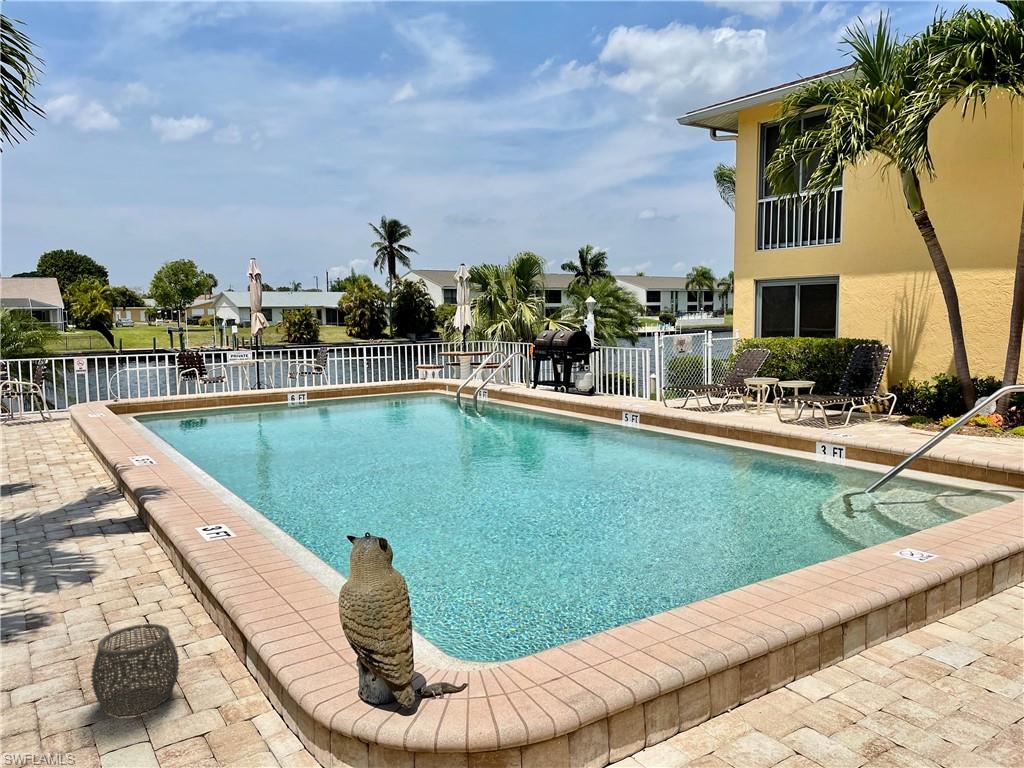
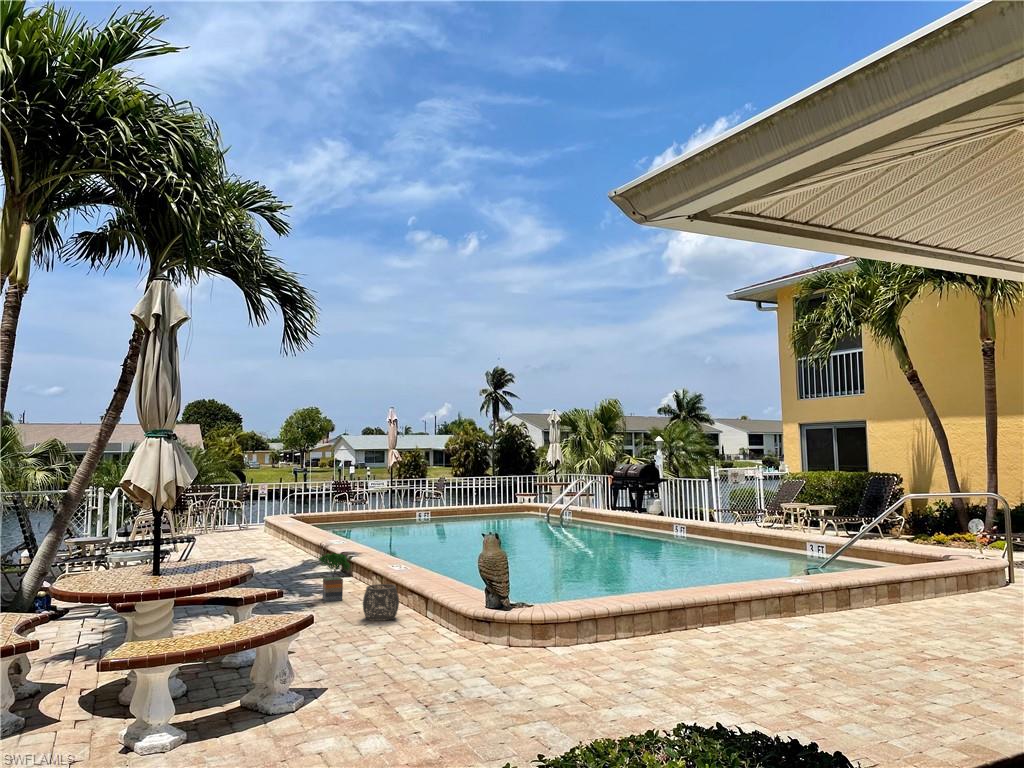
potted tree: none [34,533,106,631] -> present [319,553,350,601]

